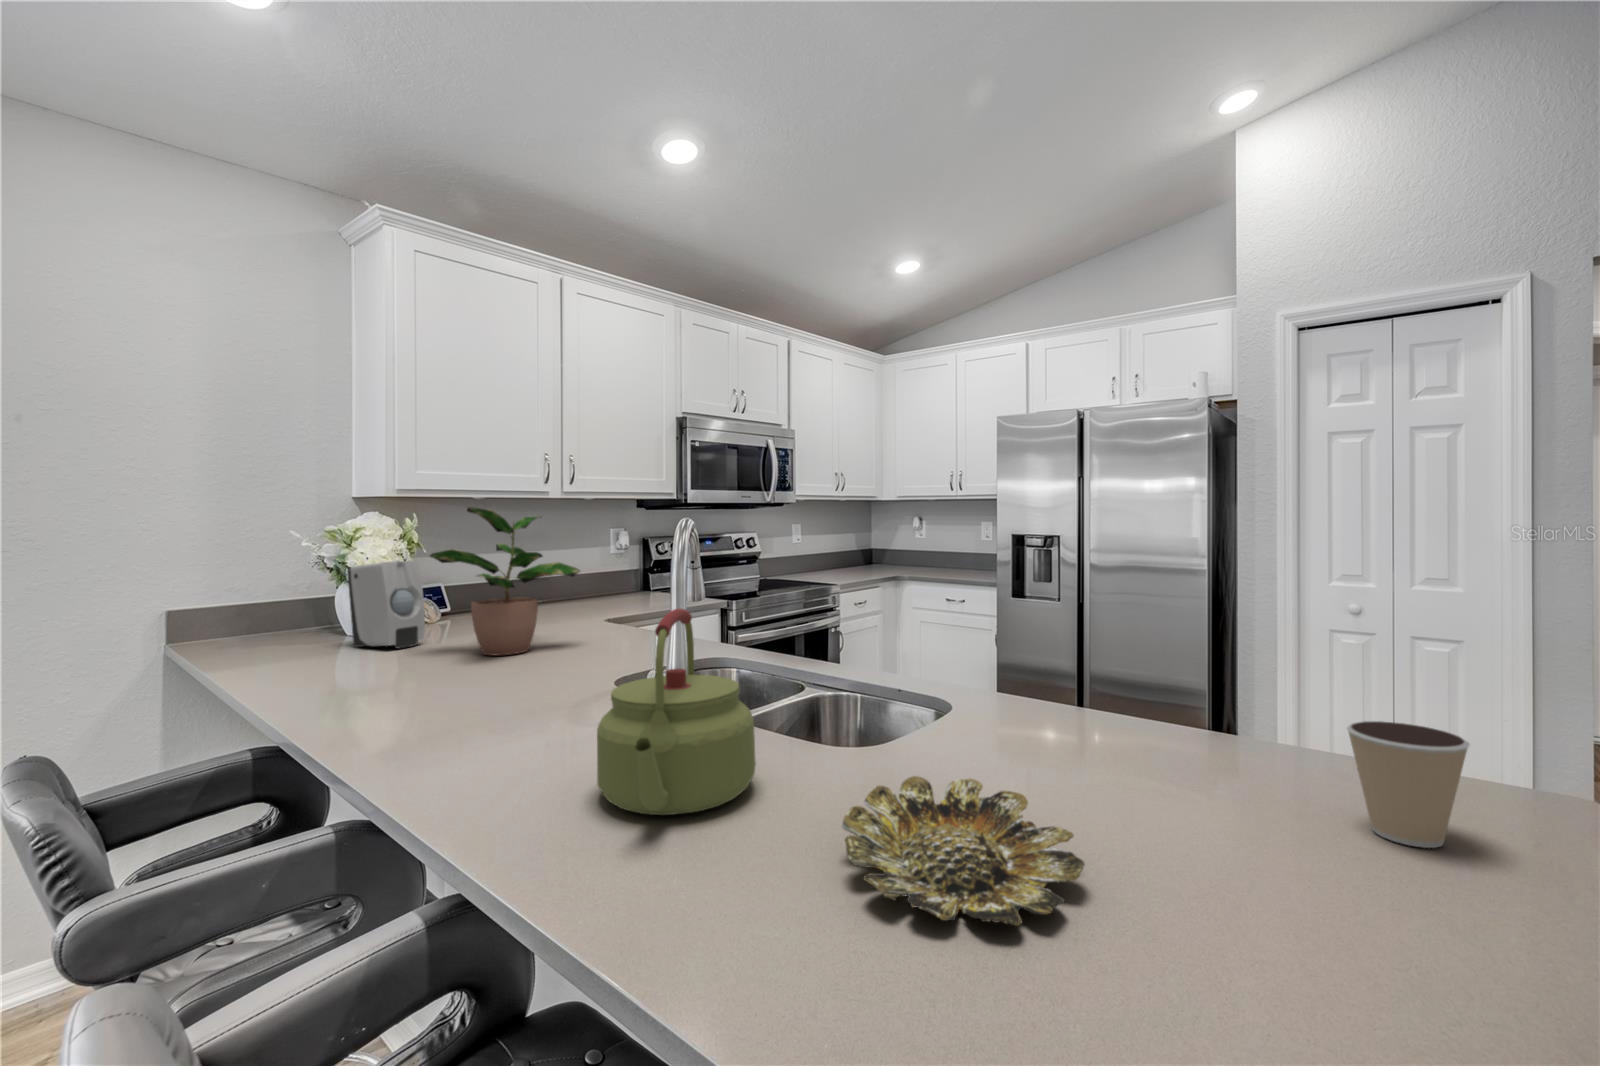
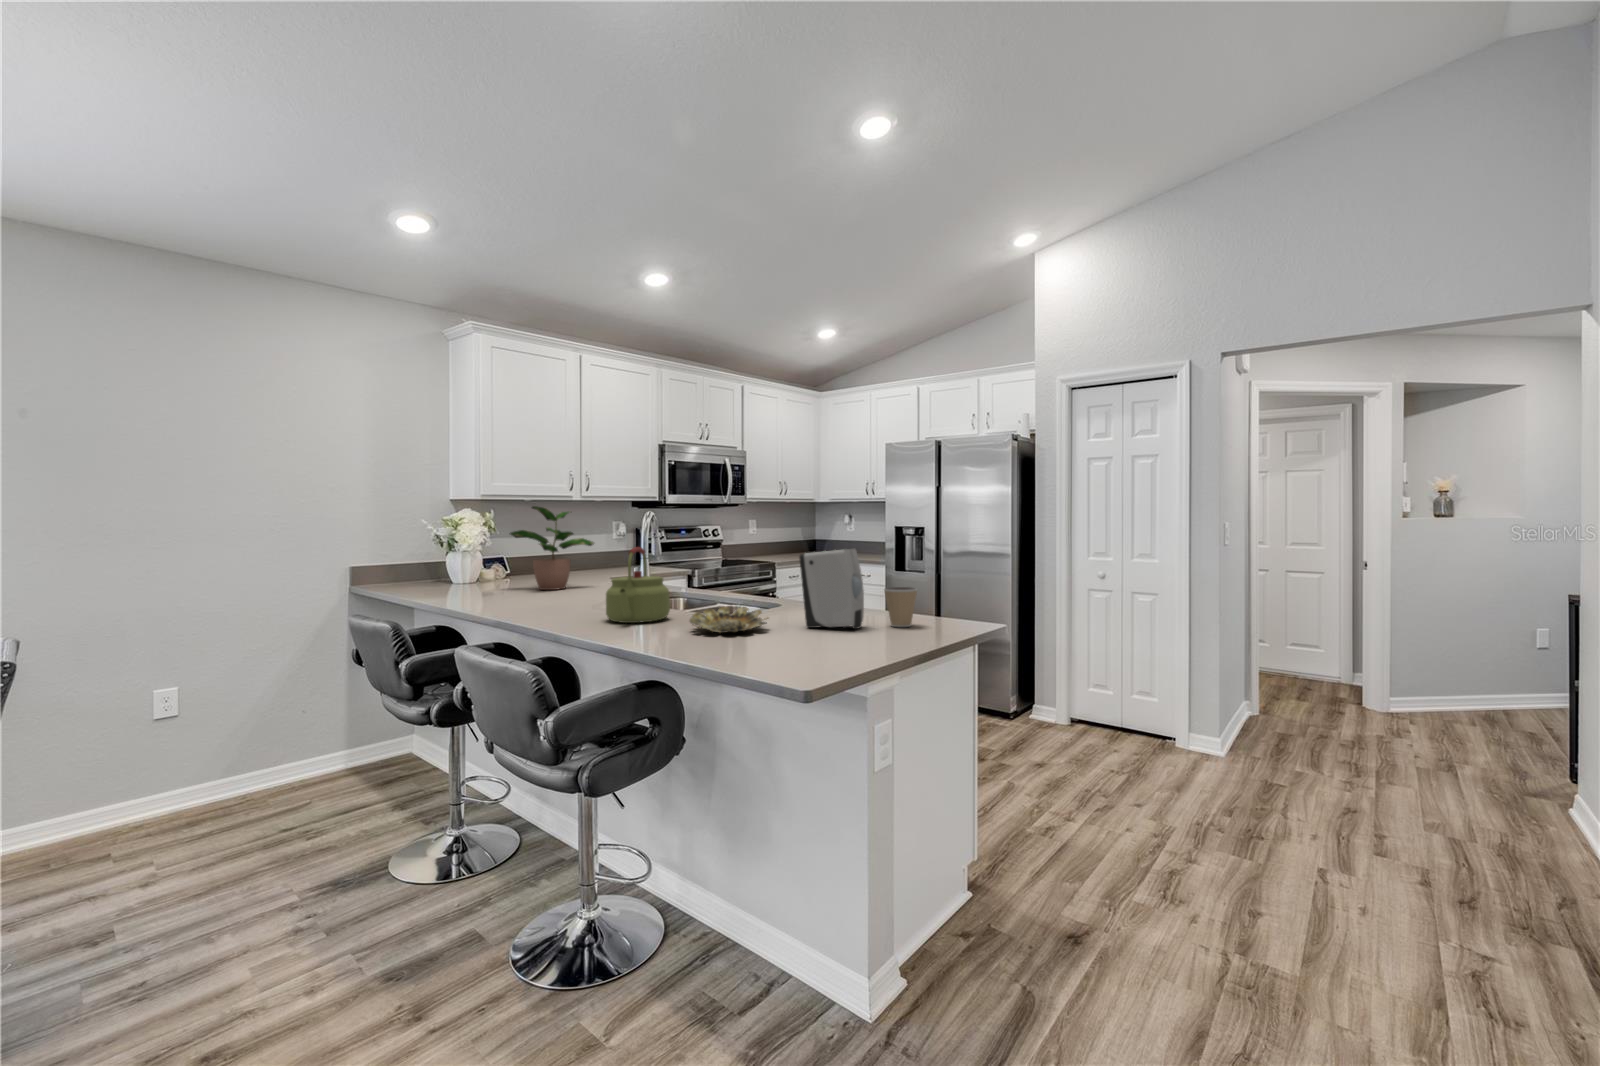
soap dispenser: present [347,560,425,649] -> present [799,549,864,629]

